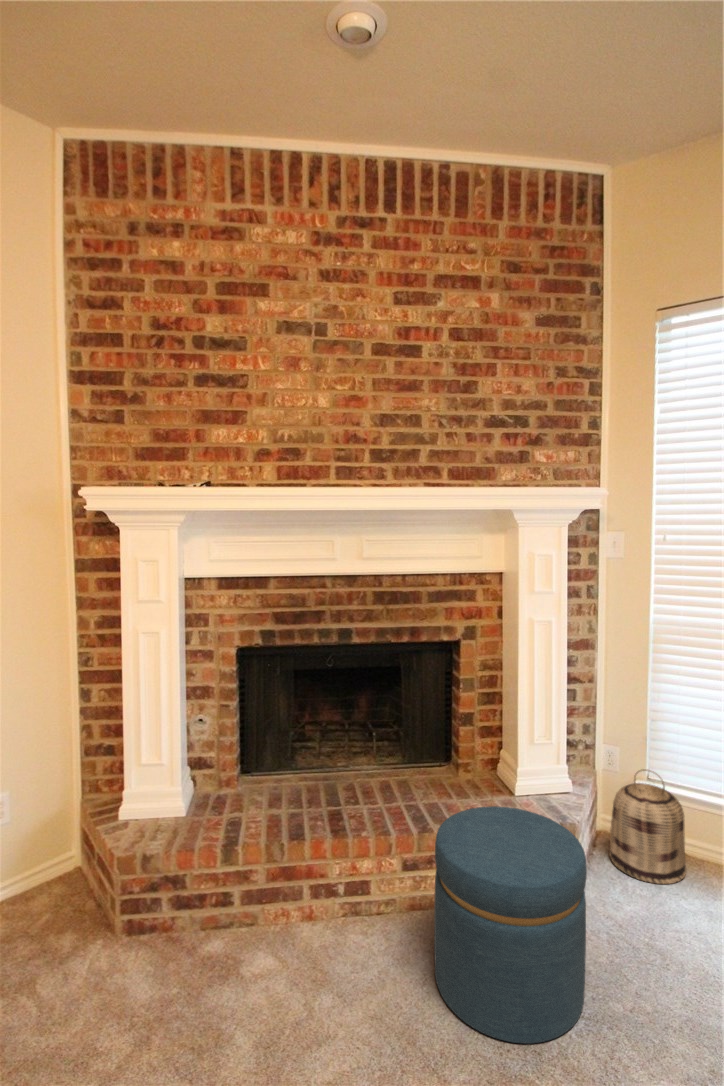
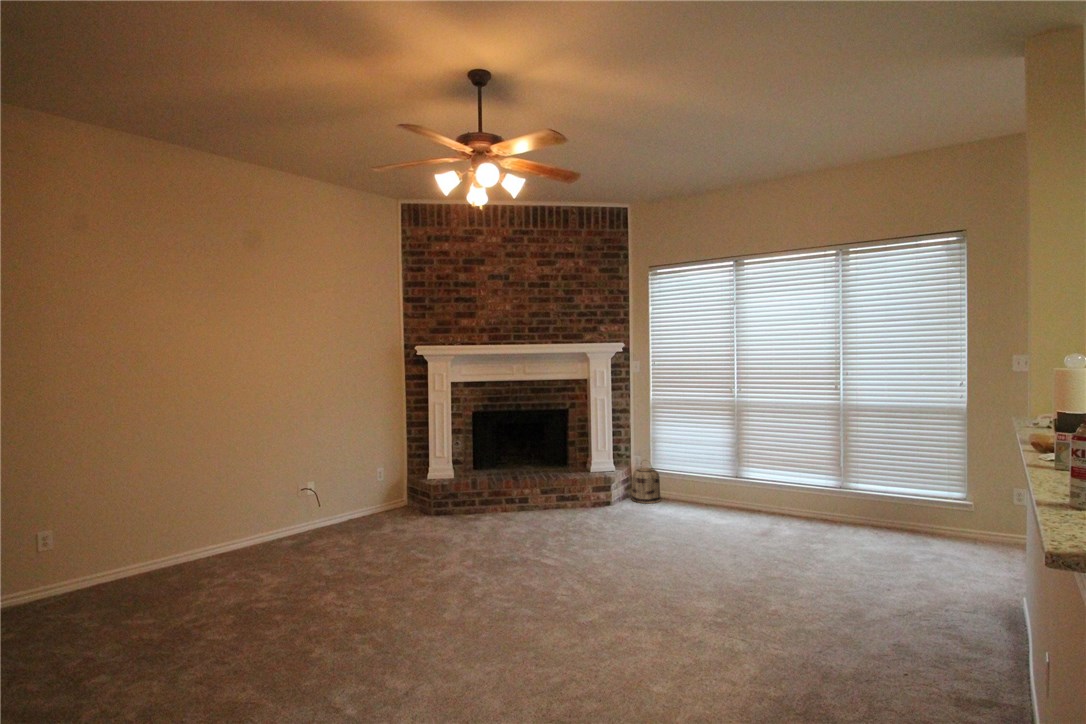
ottoman: present [434,806,587,1044] -> none [550,464,601,527]

